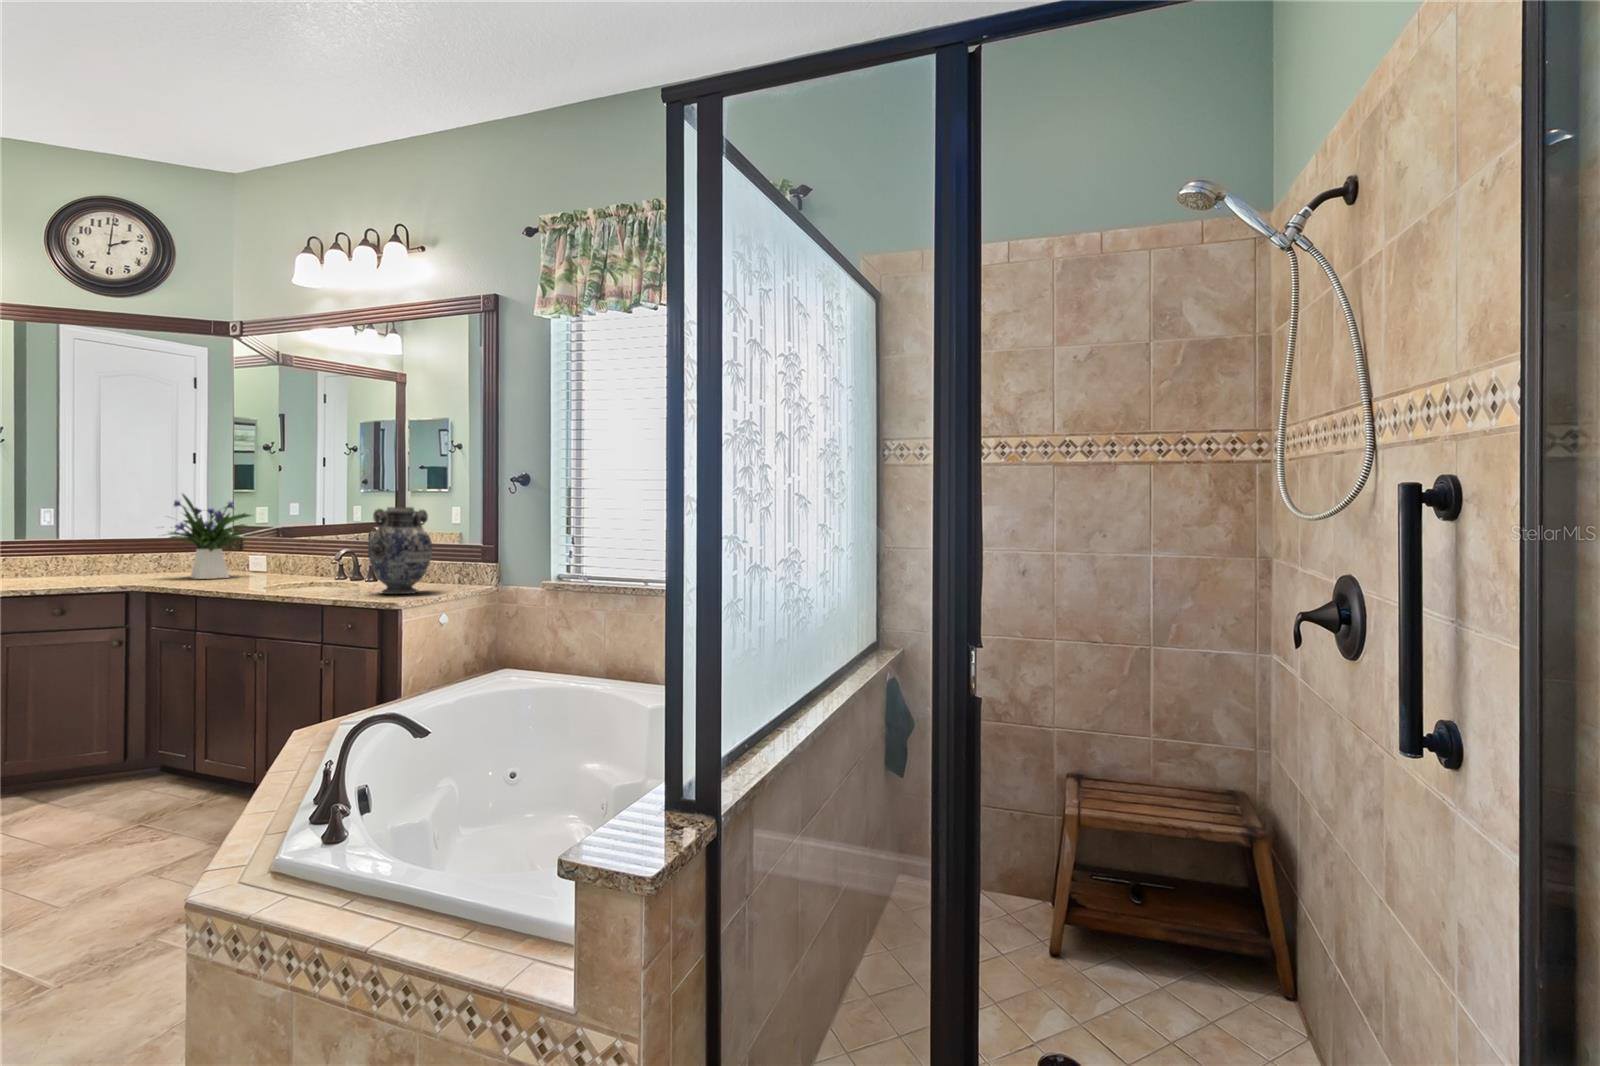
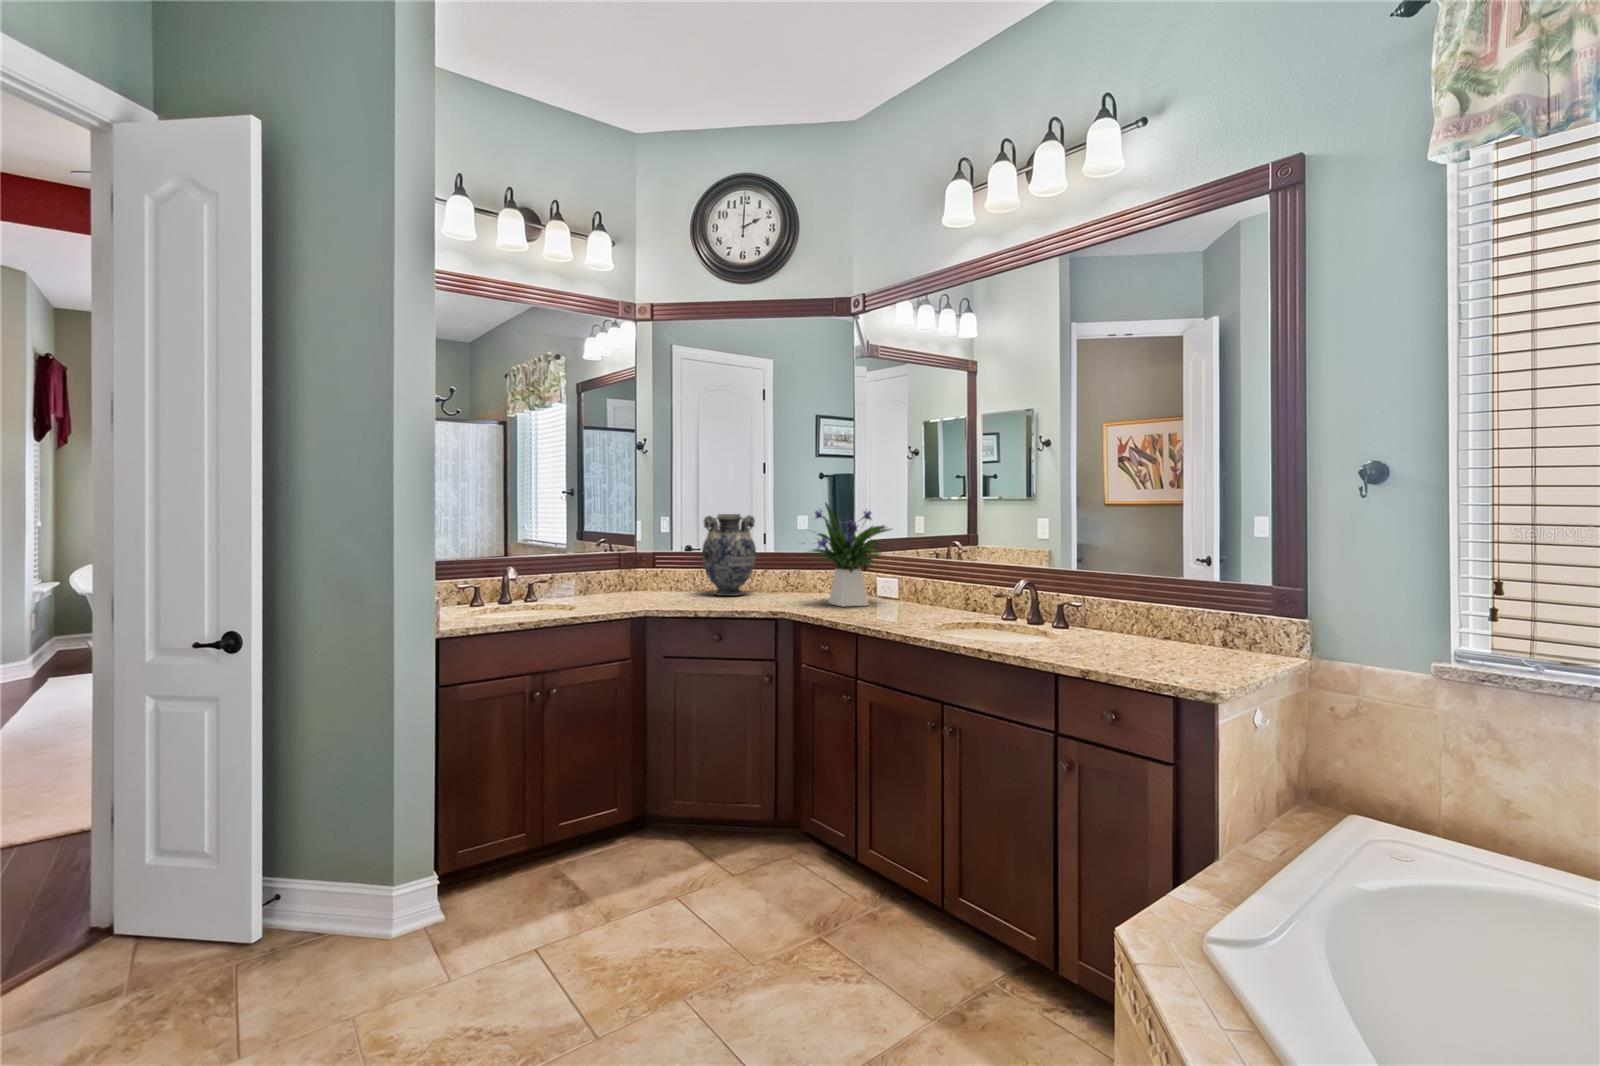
vase: present [368,507,432,594] -> present [702,514,756,596]

